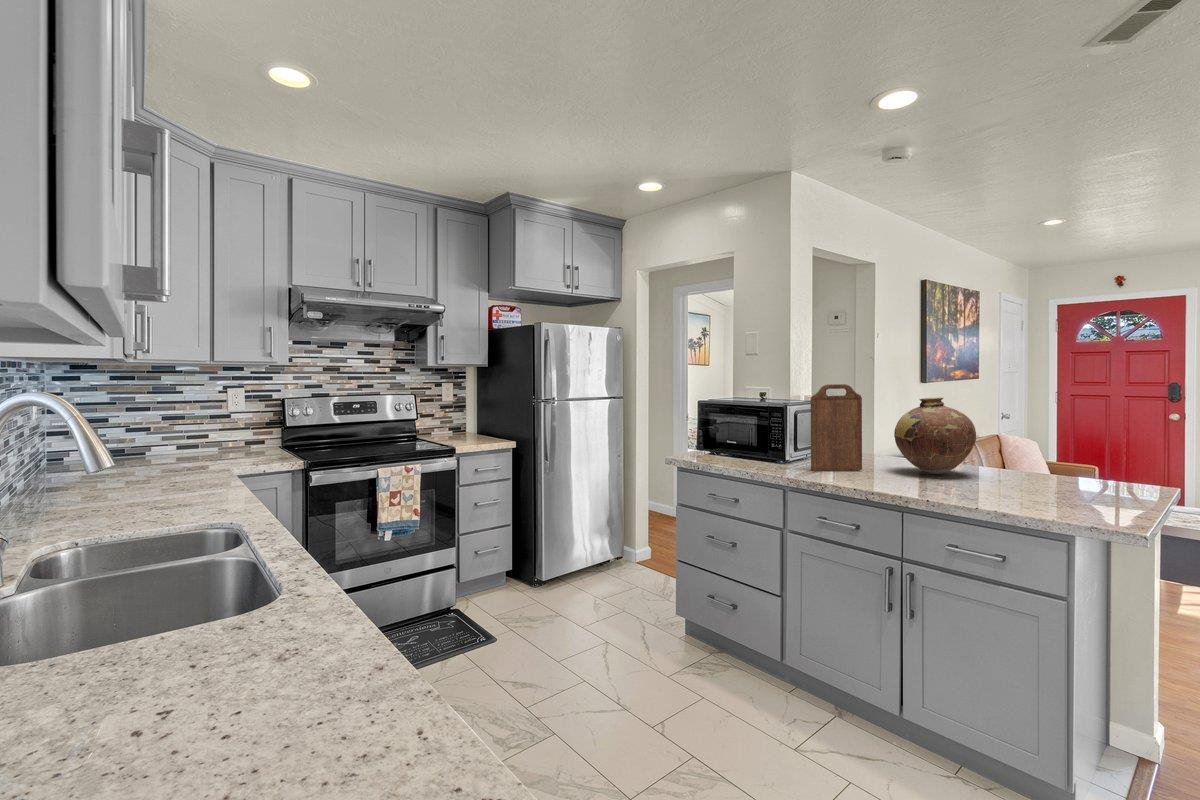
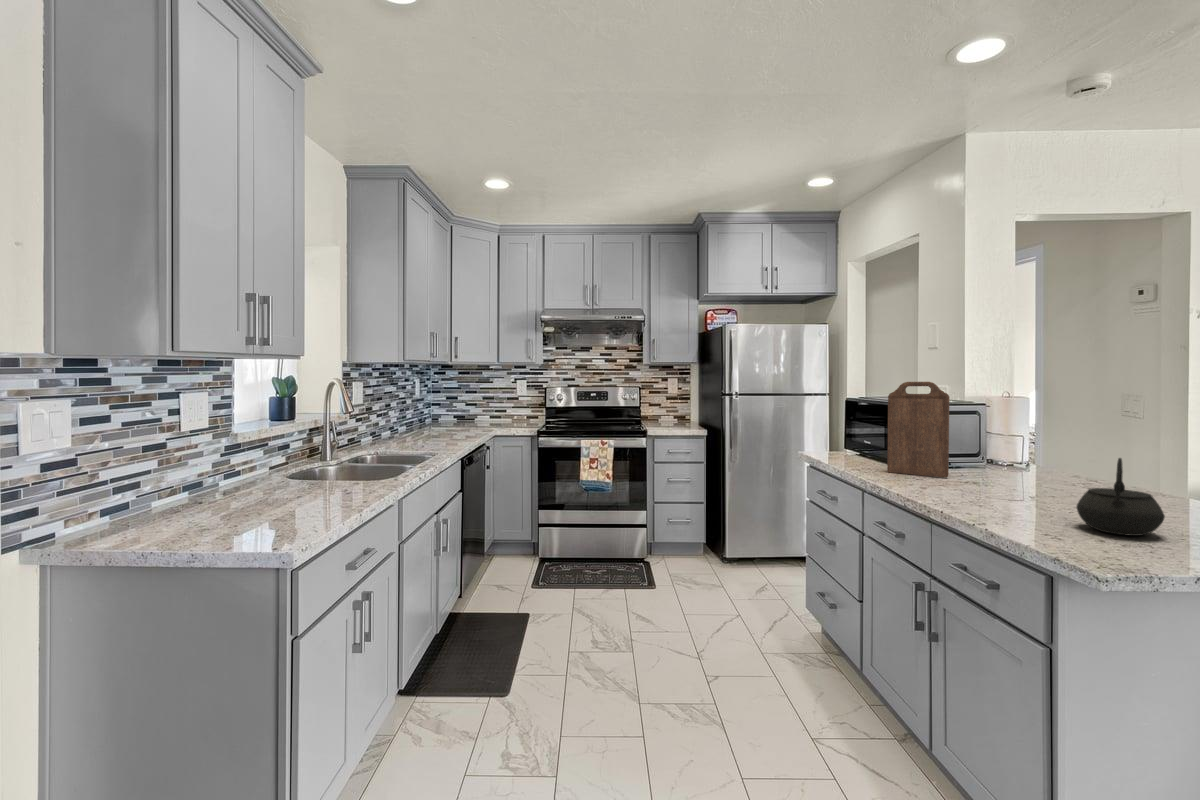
vase: present [894,397,976,474] -> none [983,399,1092,491]
kettle: none [1050,442,1117,502] -> present [1077,458,1165,536]

